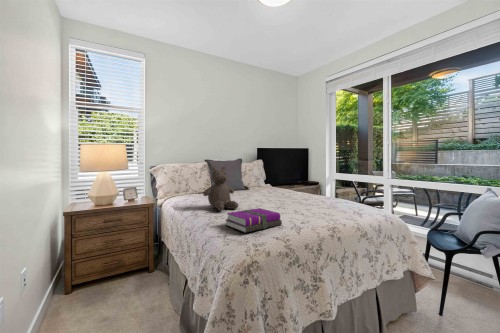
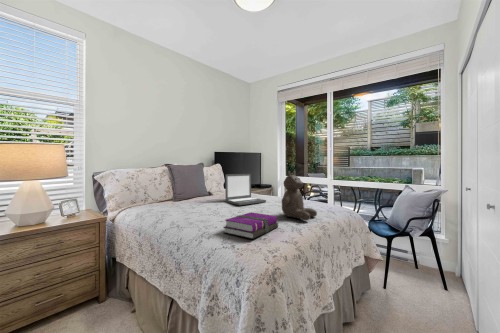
teddy bear: present [203,166,238,211] -> present [282,171,317,220]
laptop: none [253,170,293,202] -> present [225,174,266,205]

